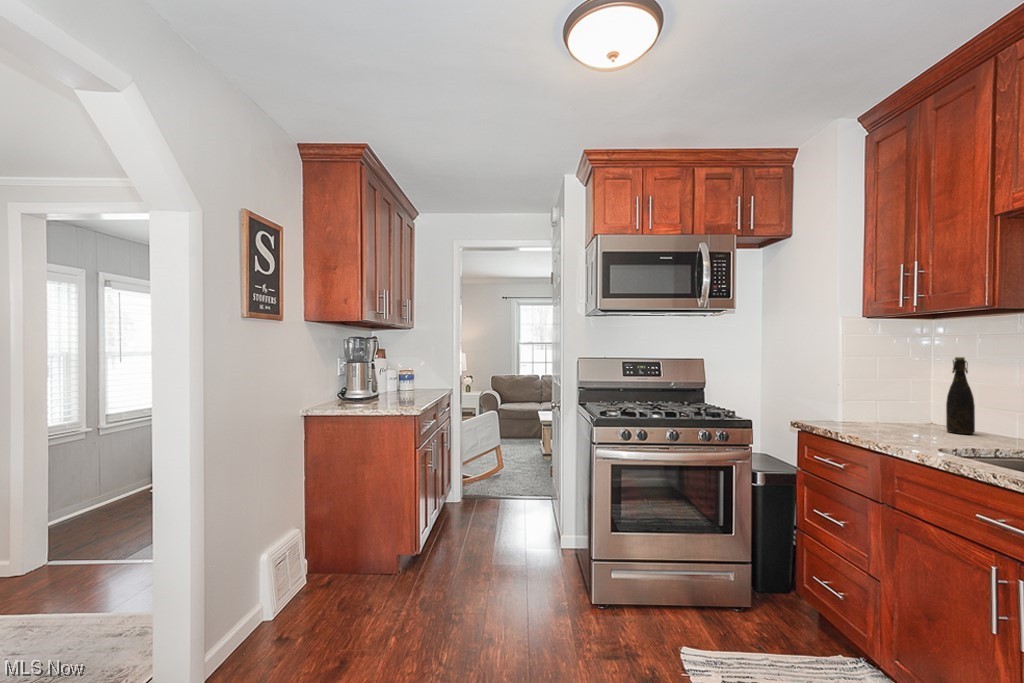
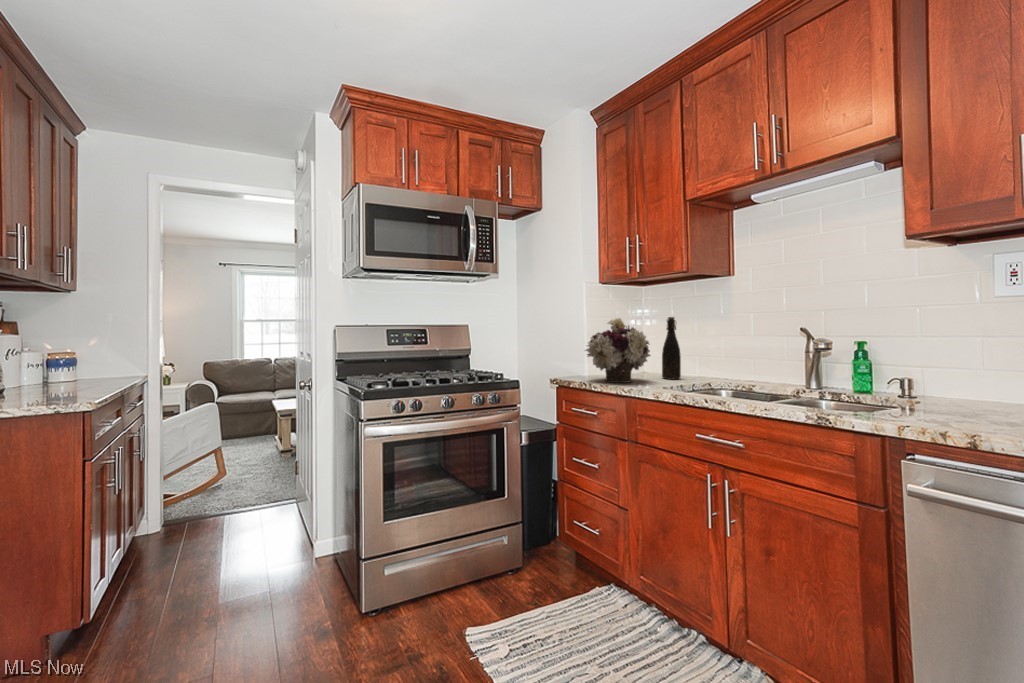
flower arrangement: none [829,358,922,433] -> present [585,318,651,383]

